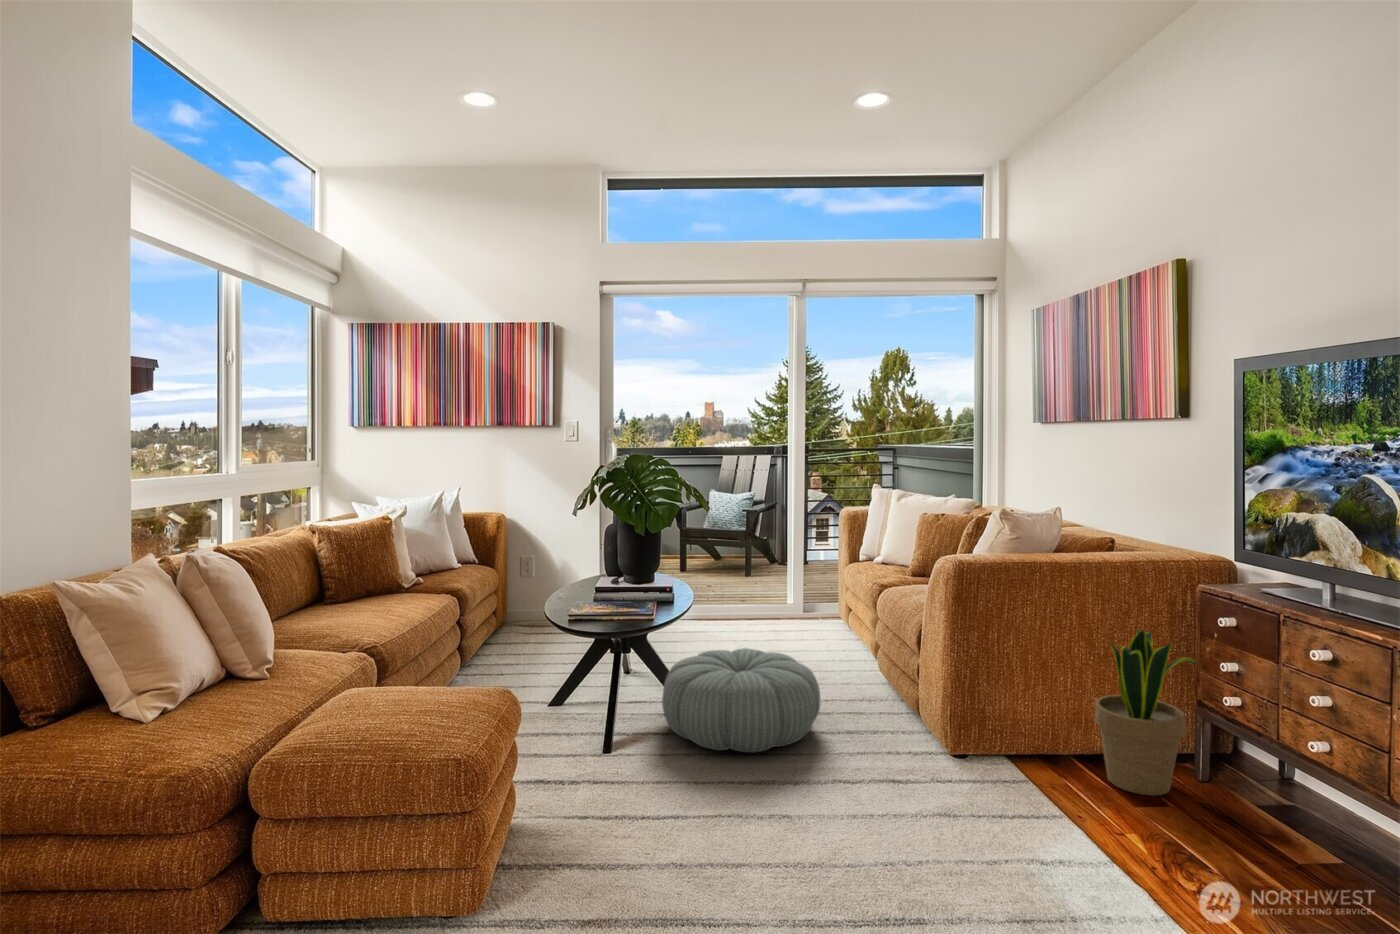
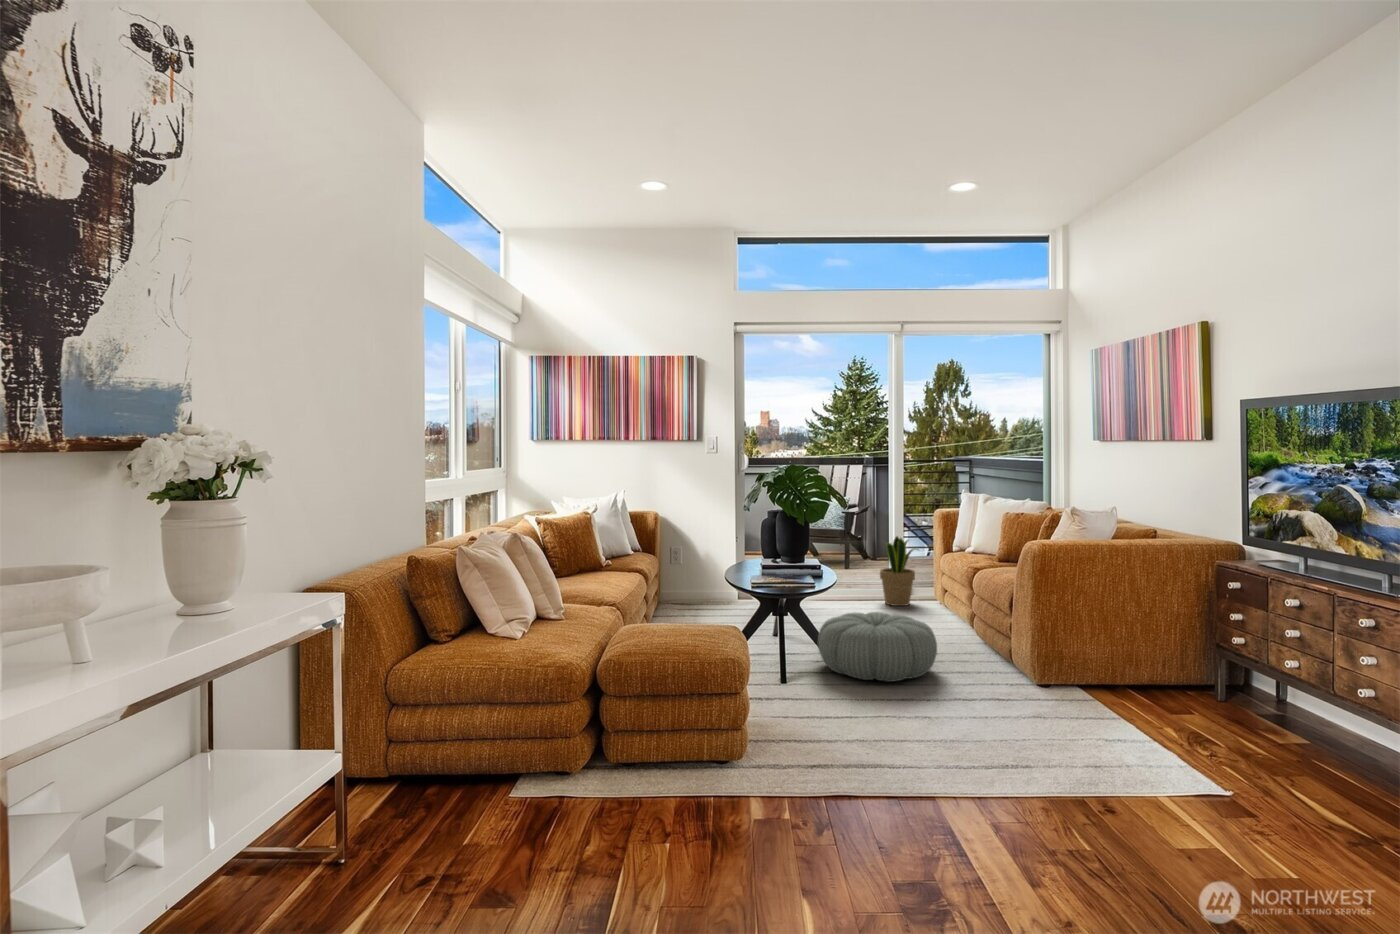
potted plant: present [1095,629,1199,795] -> present [880,536,918,606]

